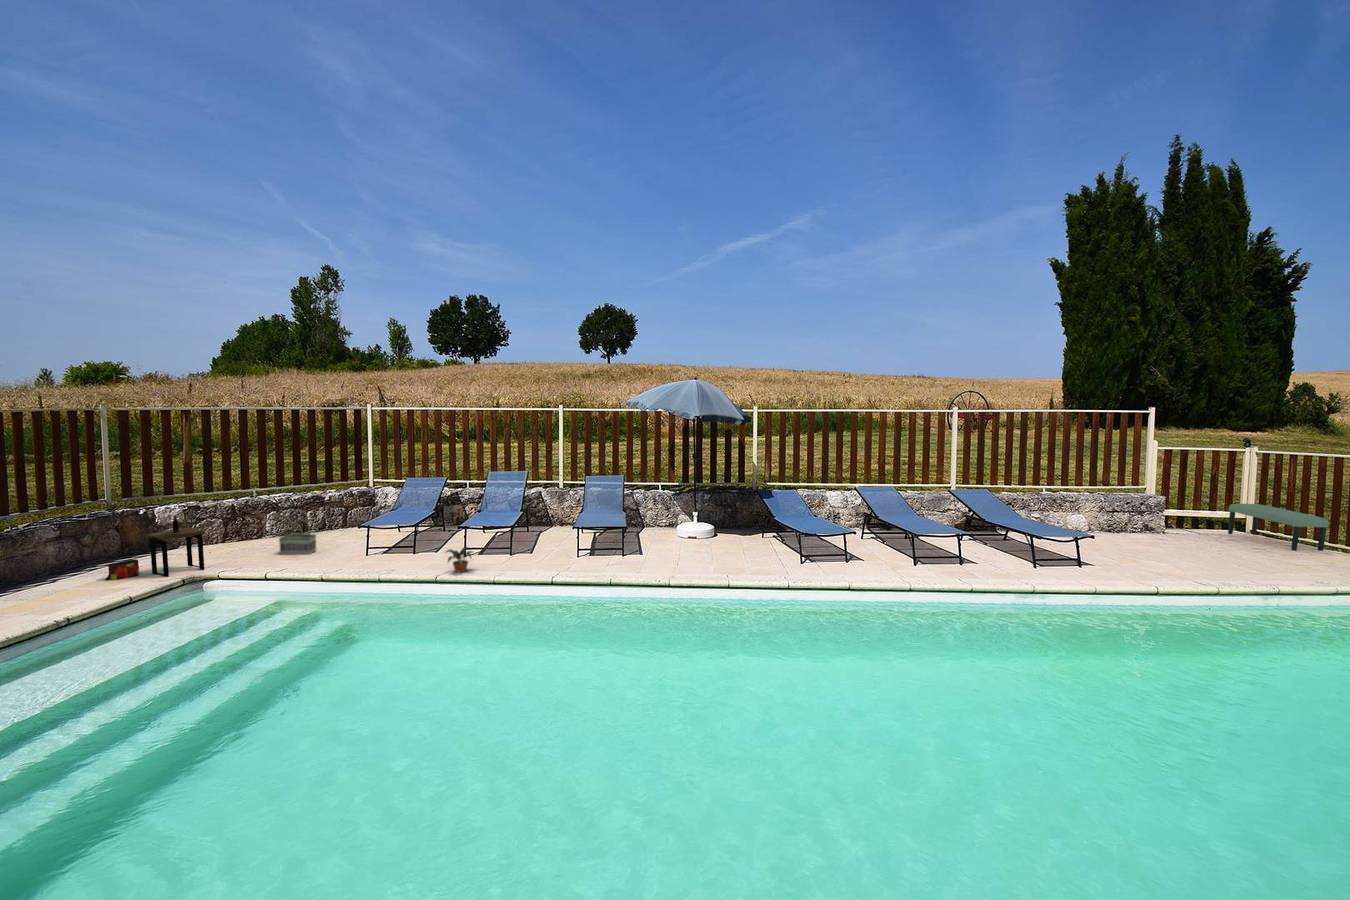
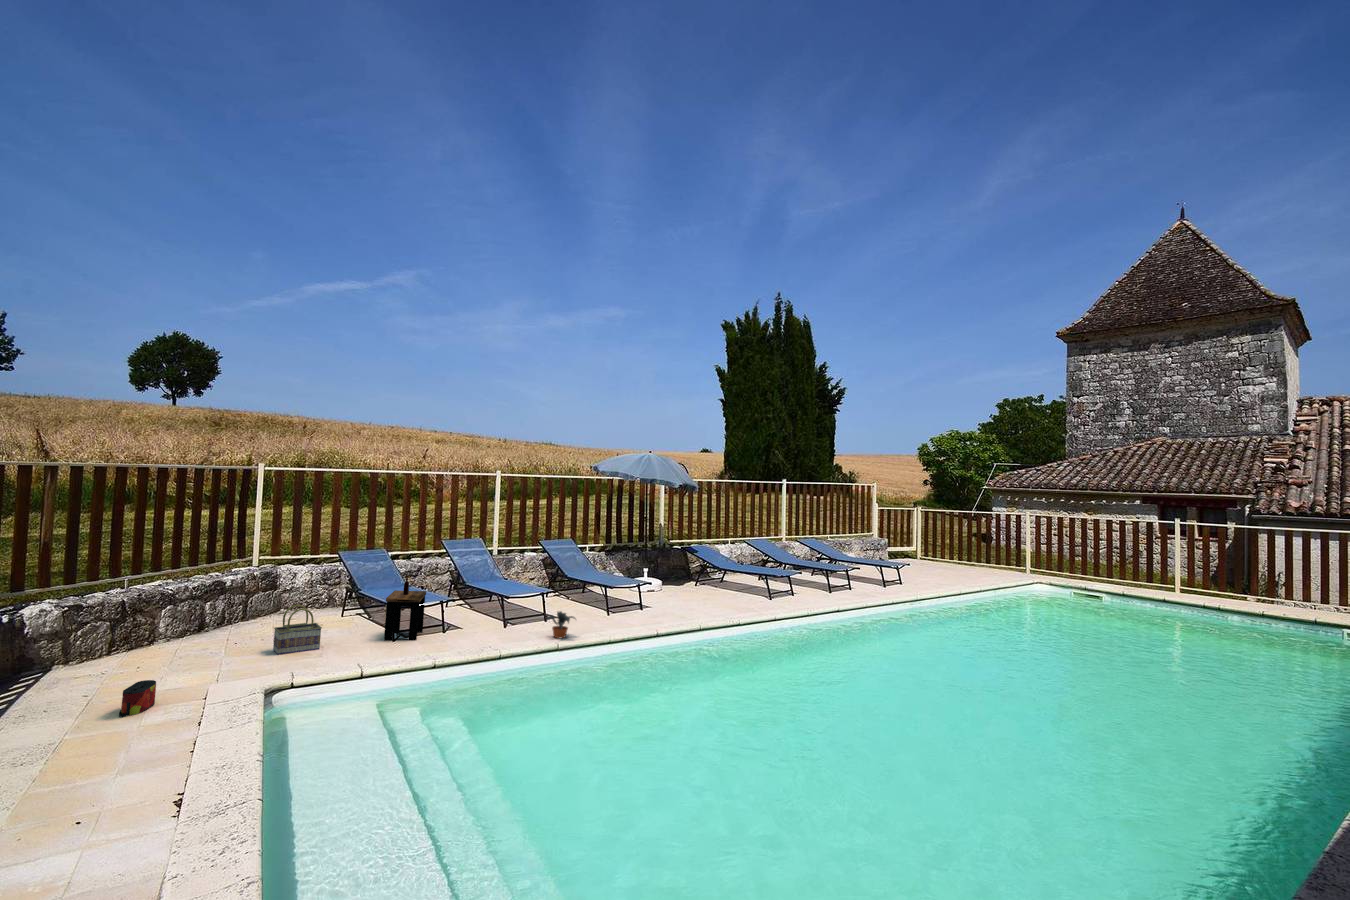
bench: present [1228,504,1329,551] -> none [911,541,963,567]
side table: present [147,516,204,577] -> present [384,577,426,641]

